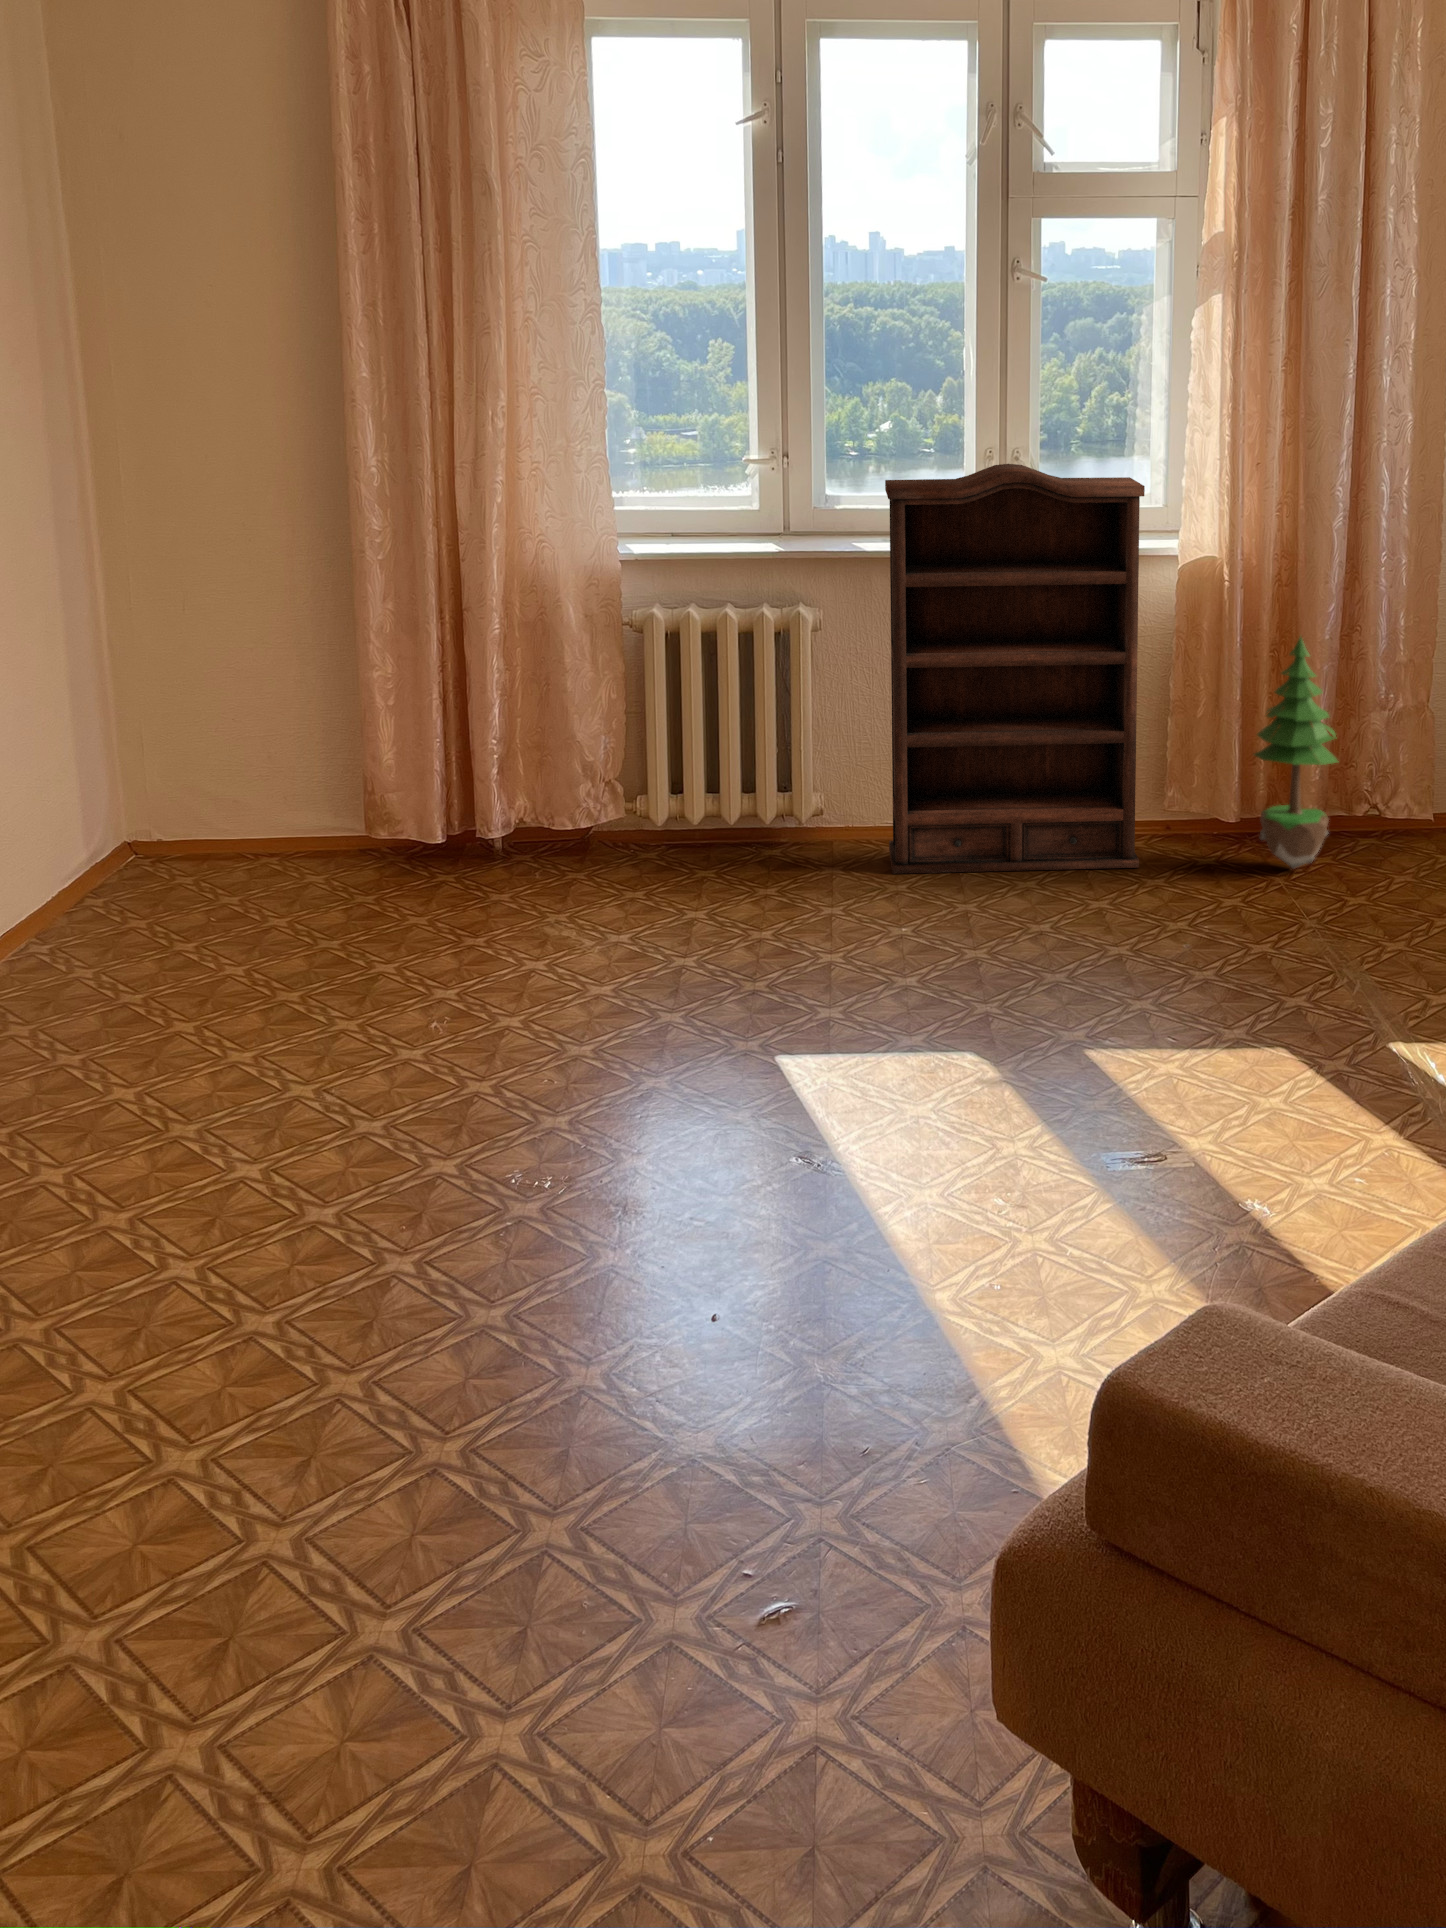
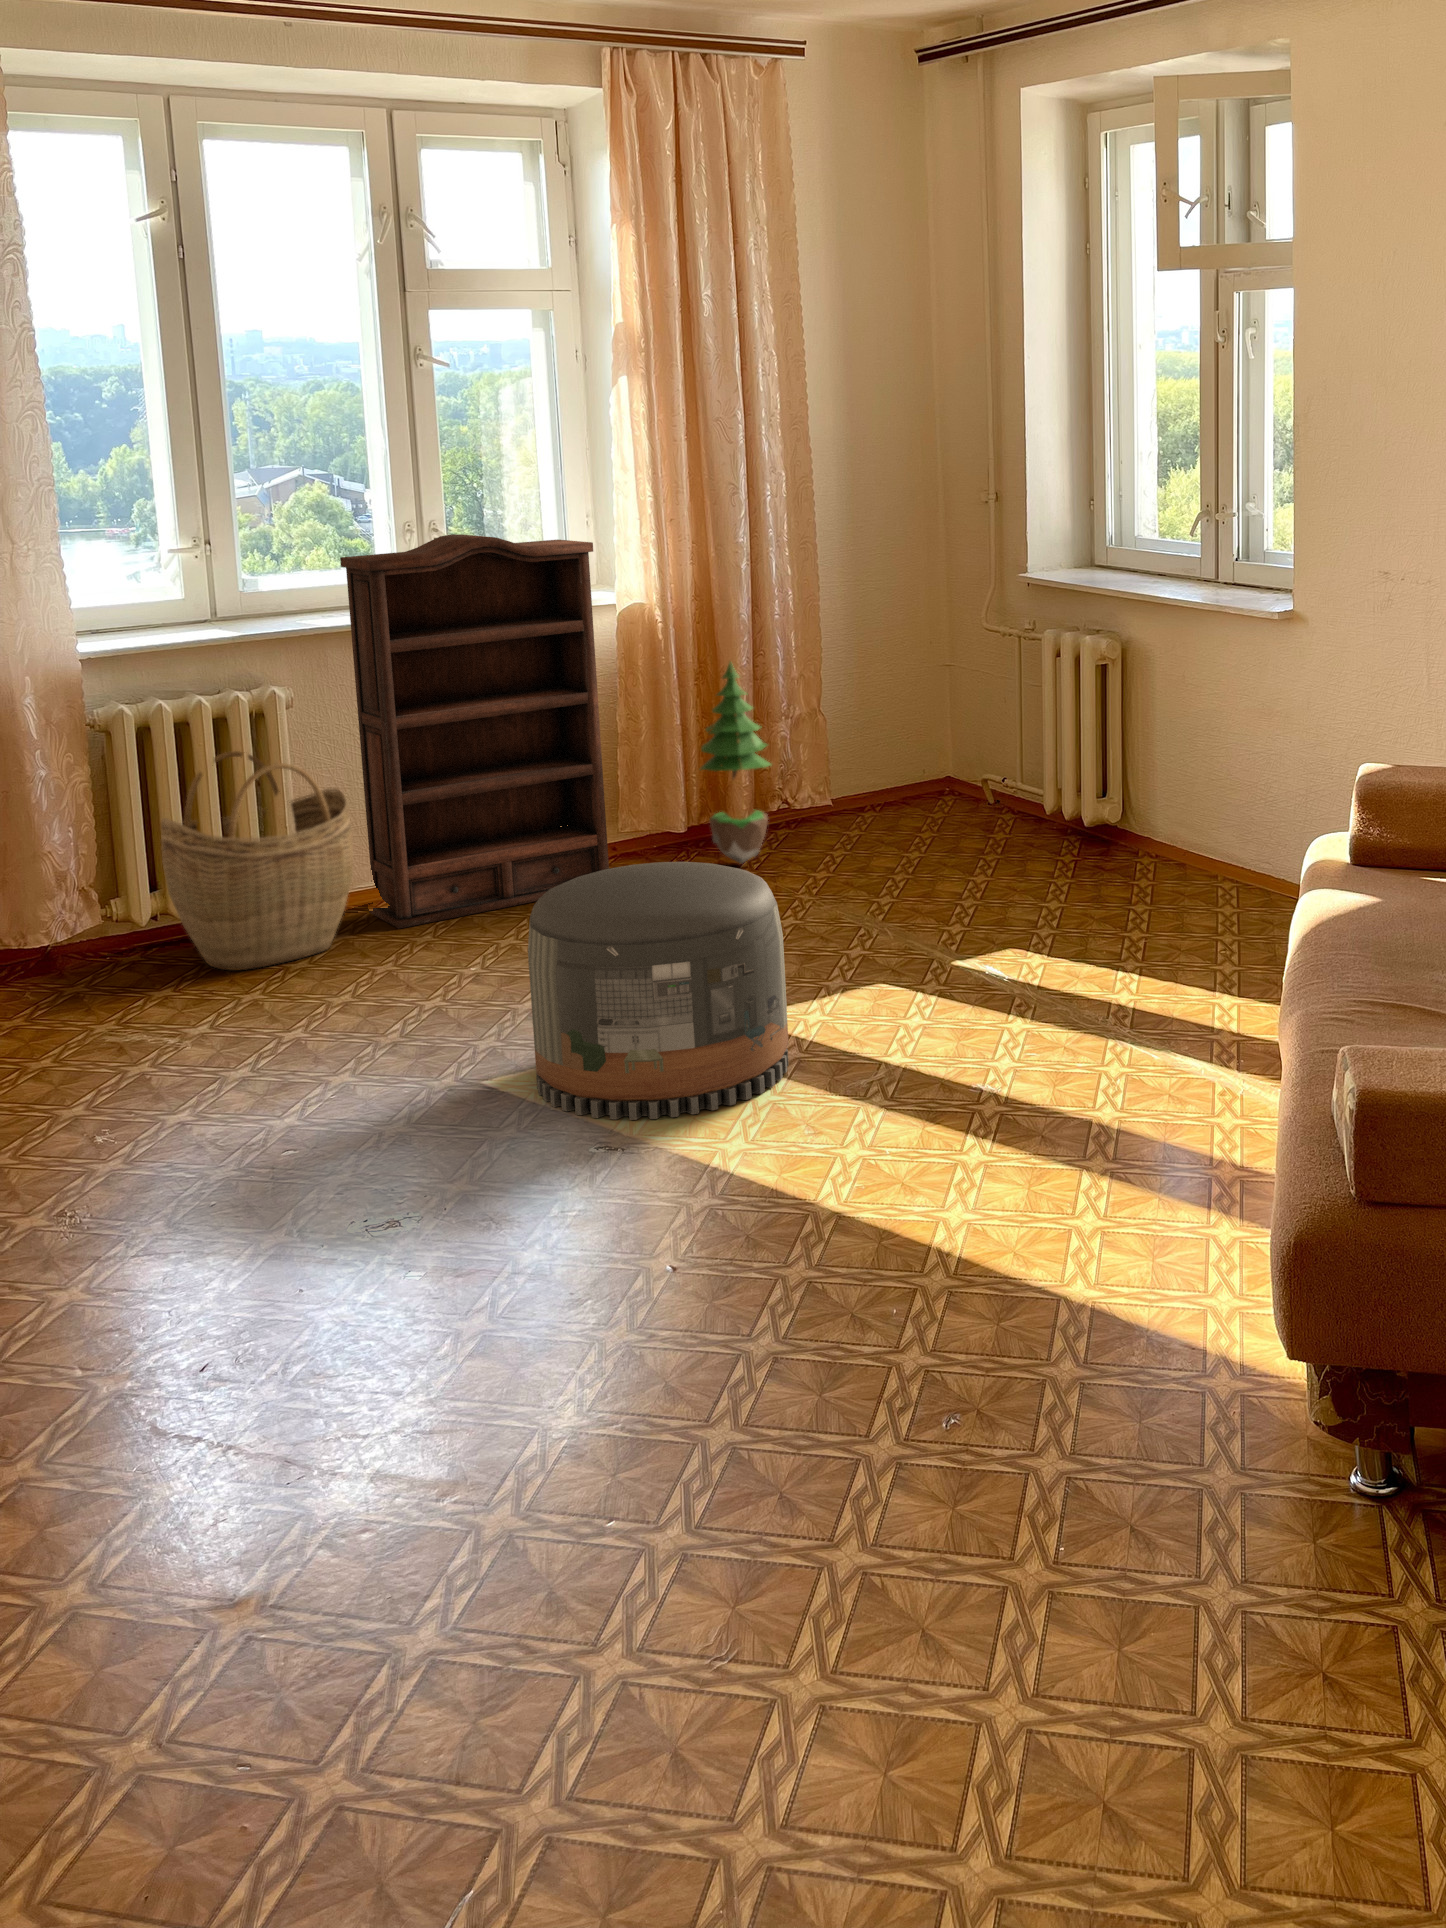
woven basket: none [664,668,846,890] -> present [161,751,353,970]
pouf: none [786,879,1076,1192] -> present [528,862,789,1120]

